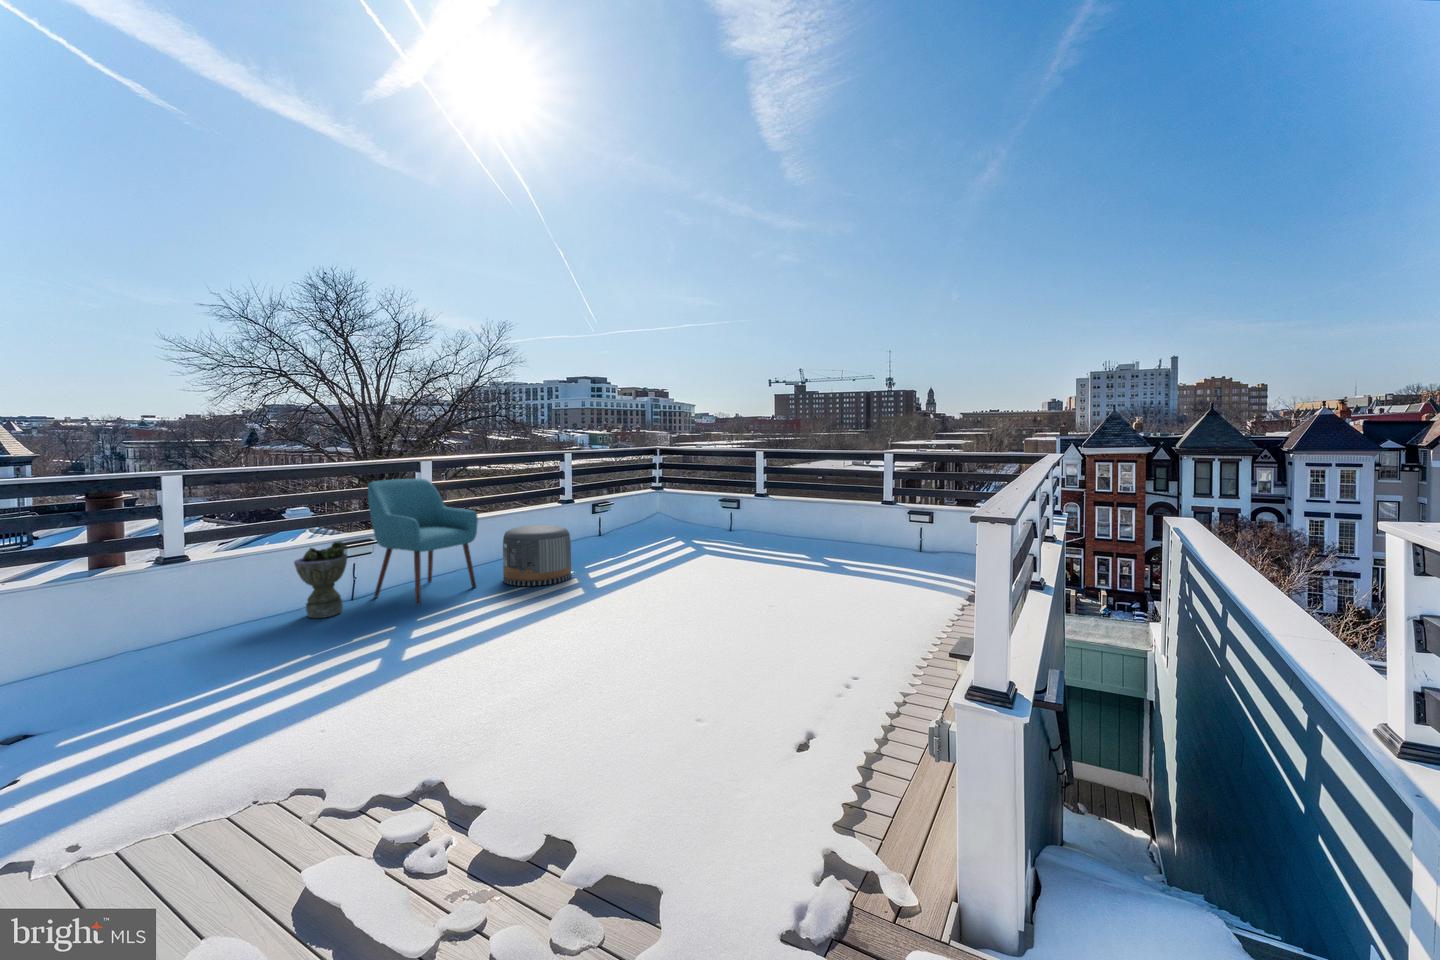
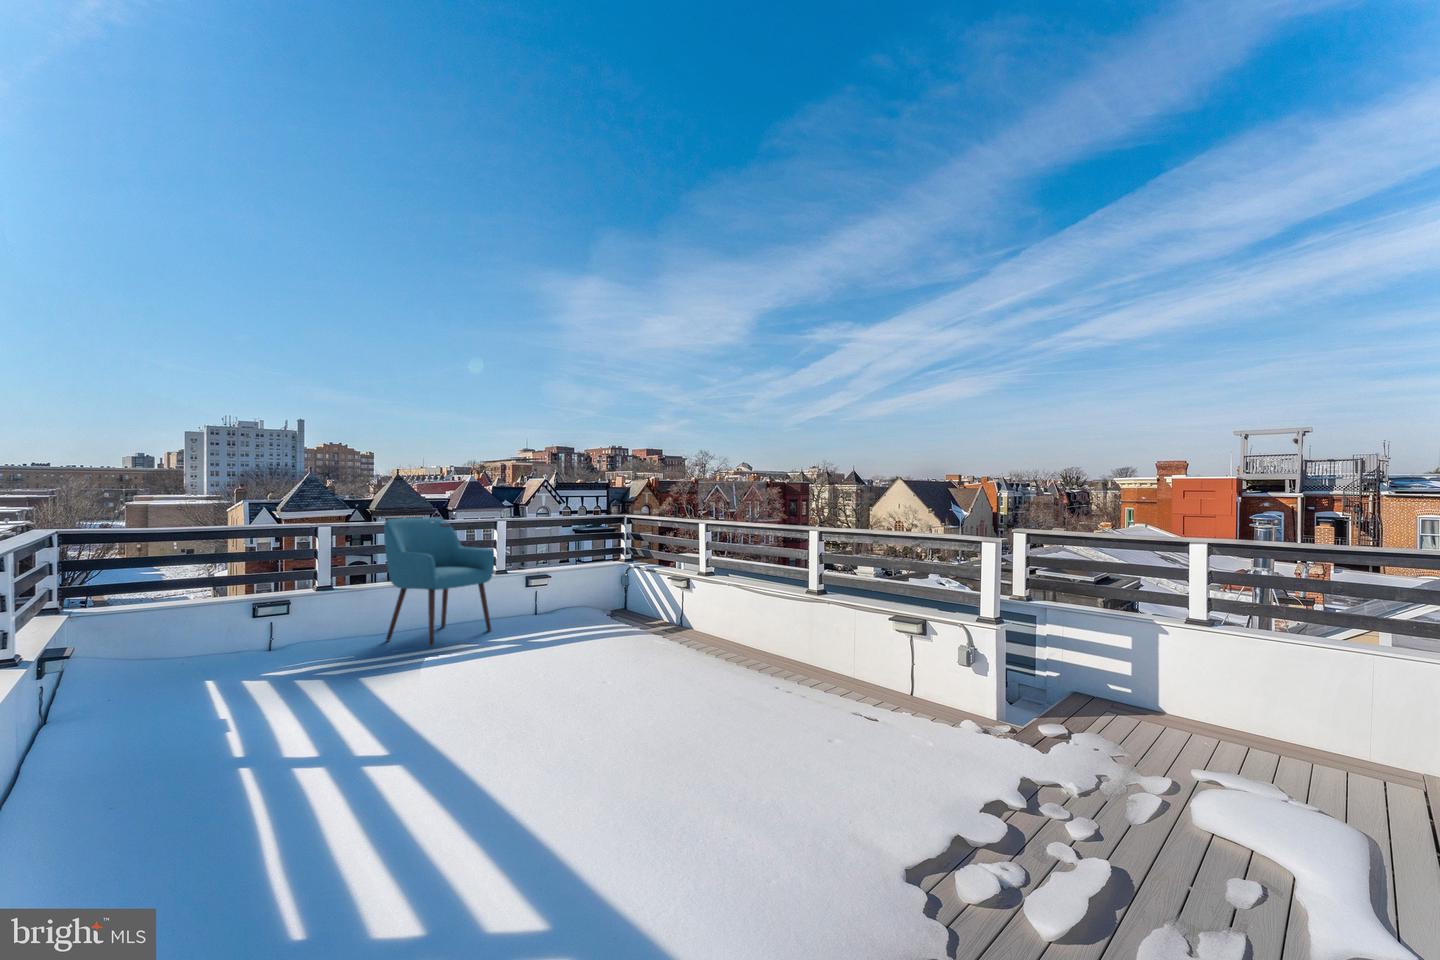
pouf: present [503,525,571,586] -> none [520,565,591,629]
planter: present [294,541,348,618] -> none [307,579,362,660]

